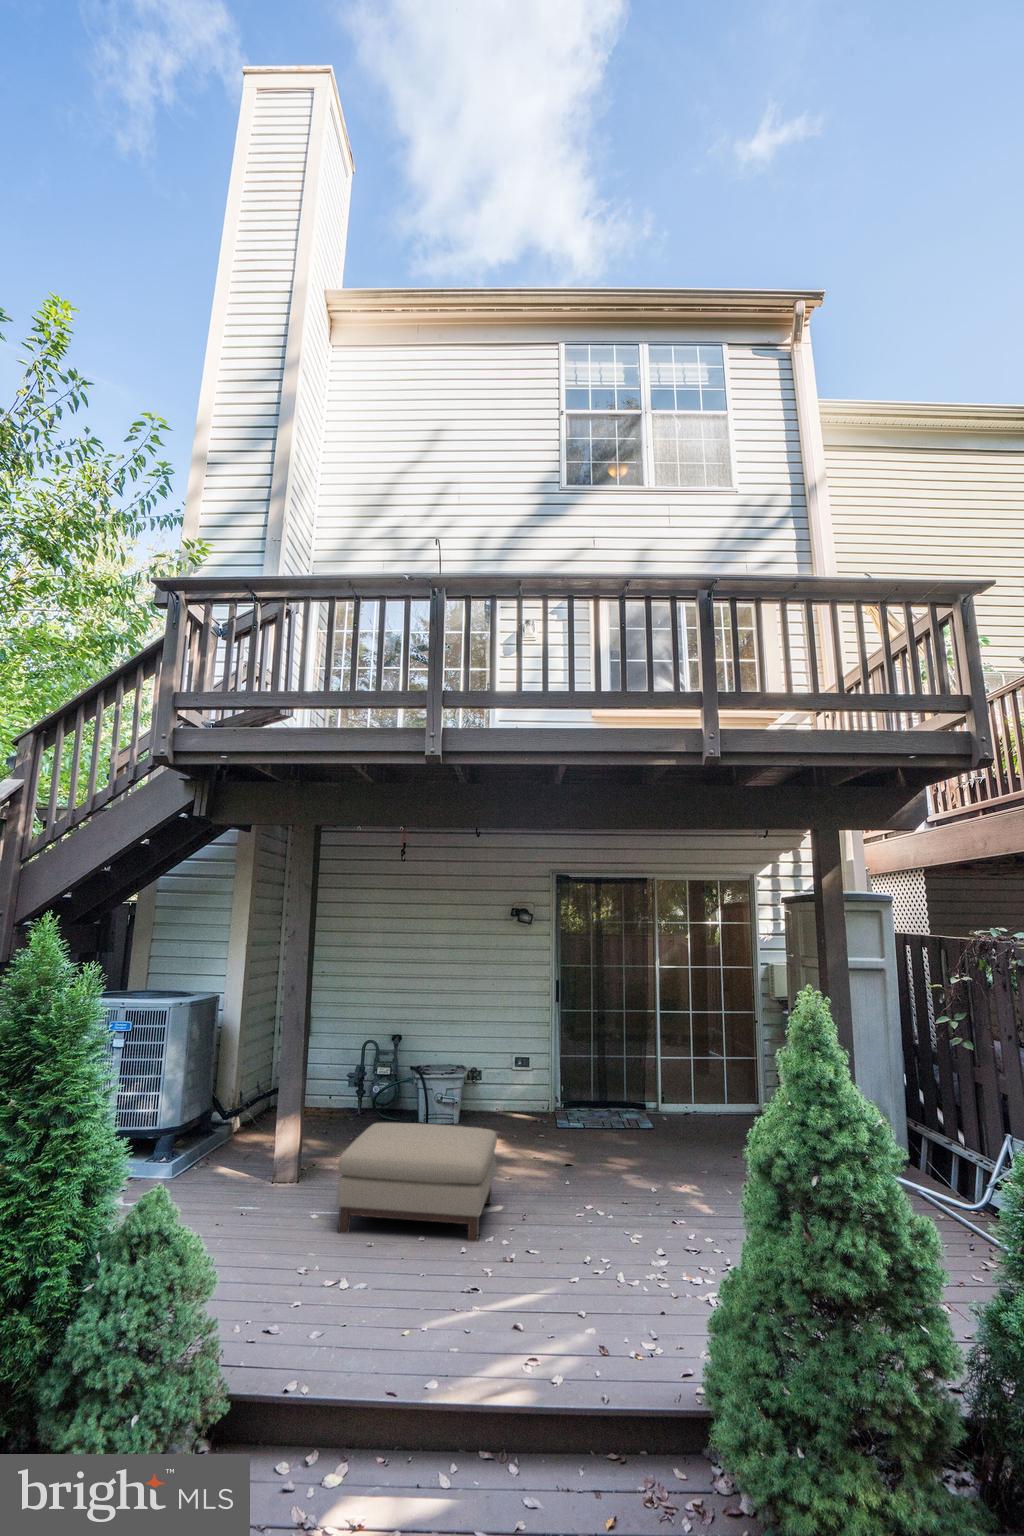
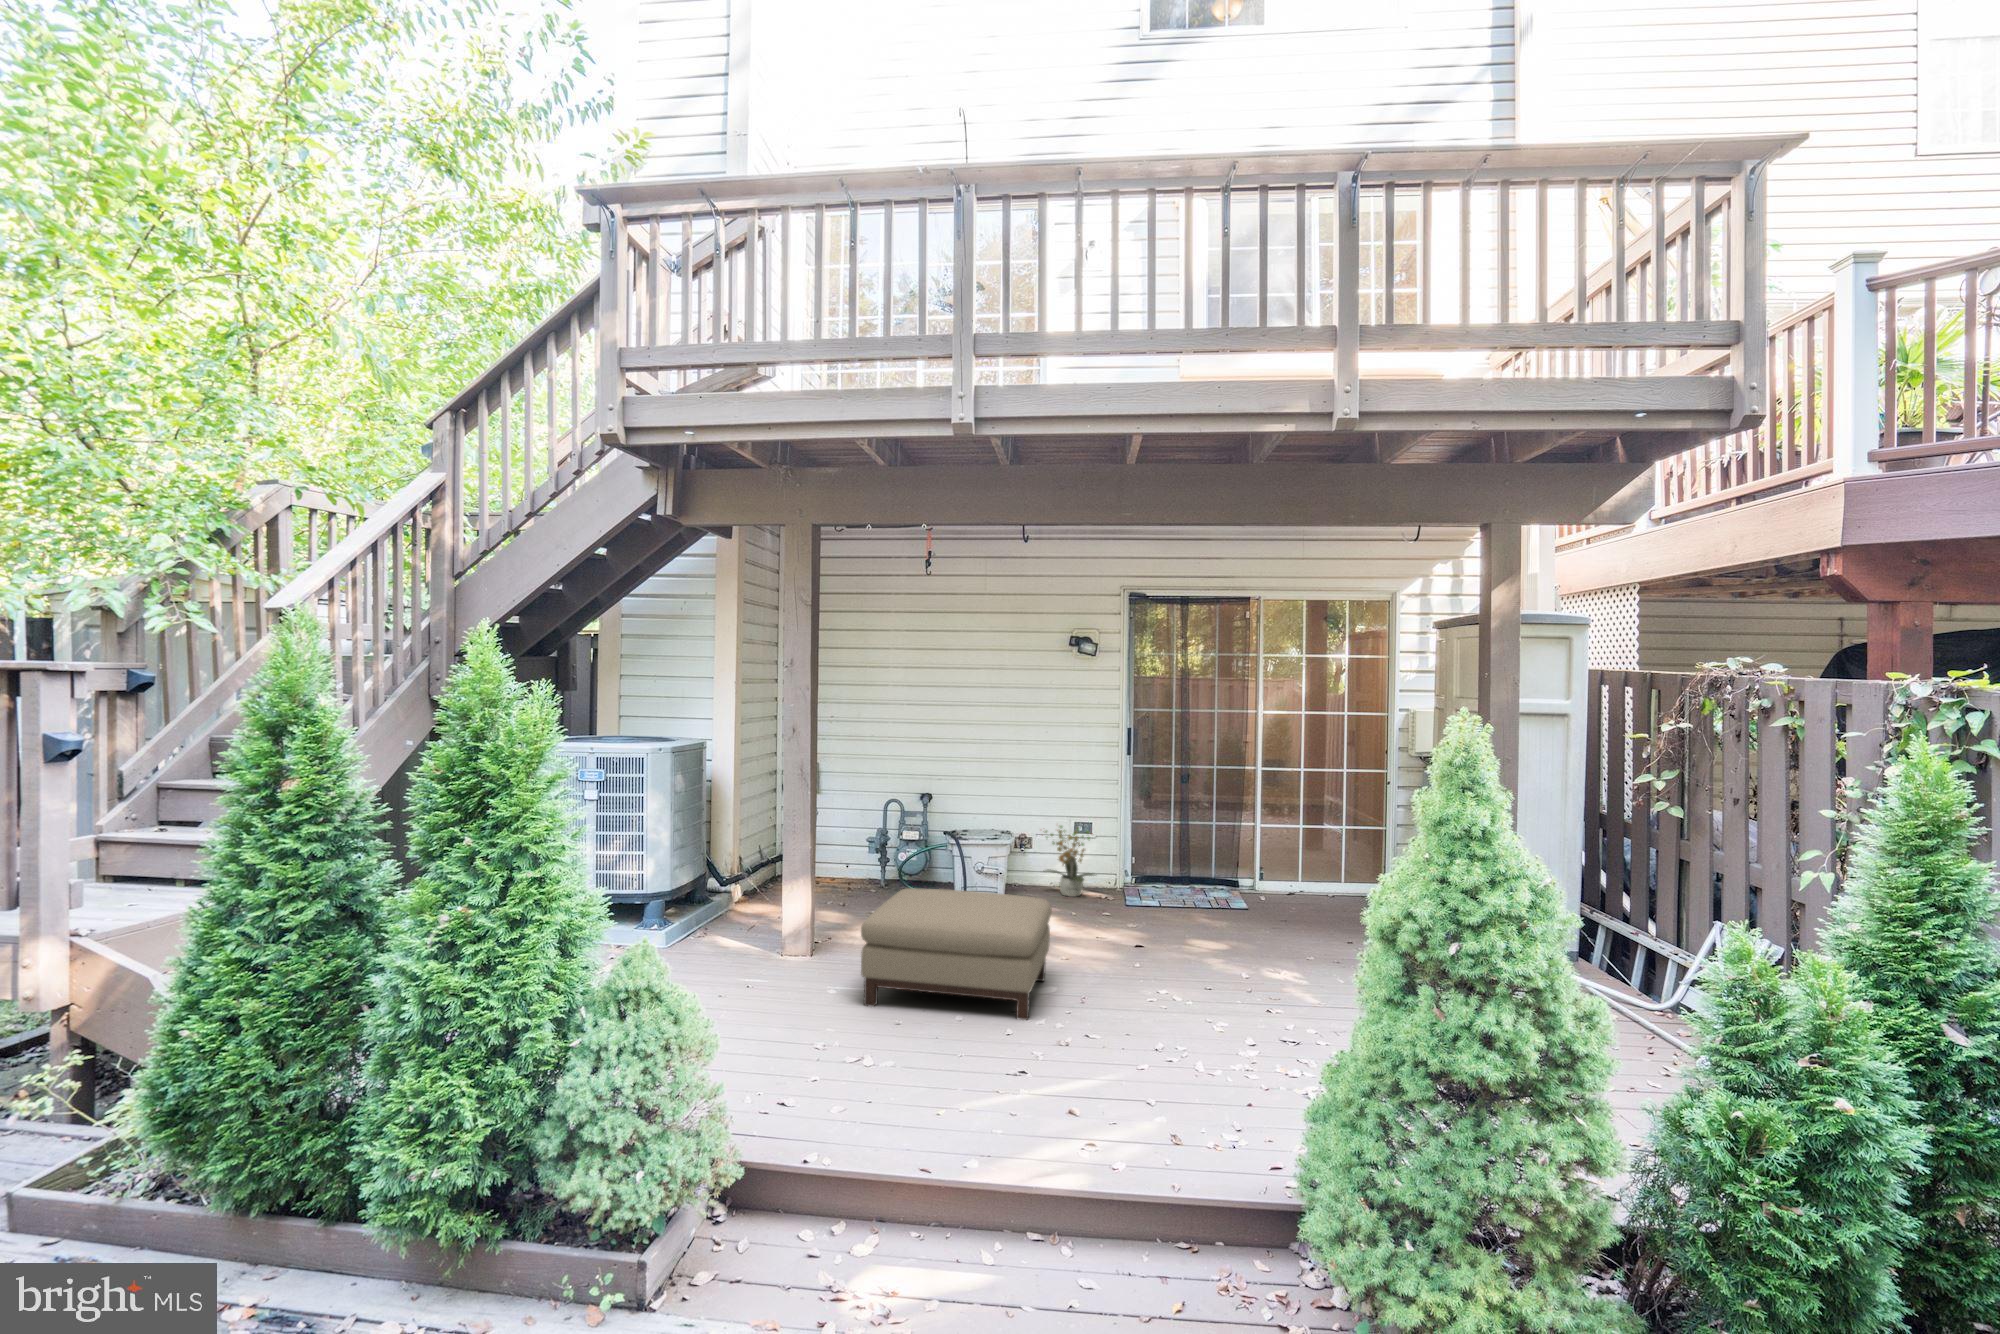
potted plant: none [486,1059,534,1123] -> present [1045,826,1095,897]

